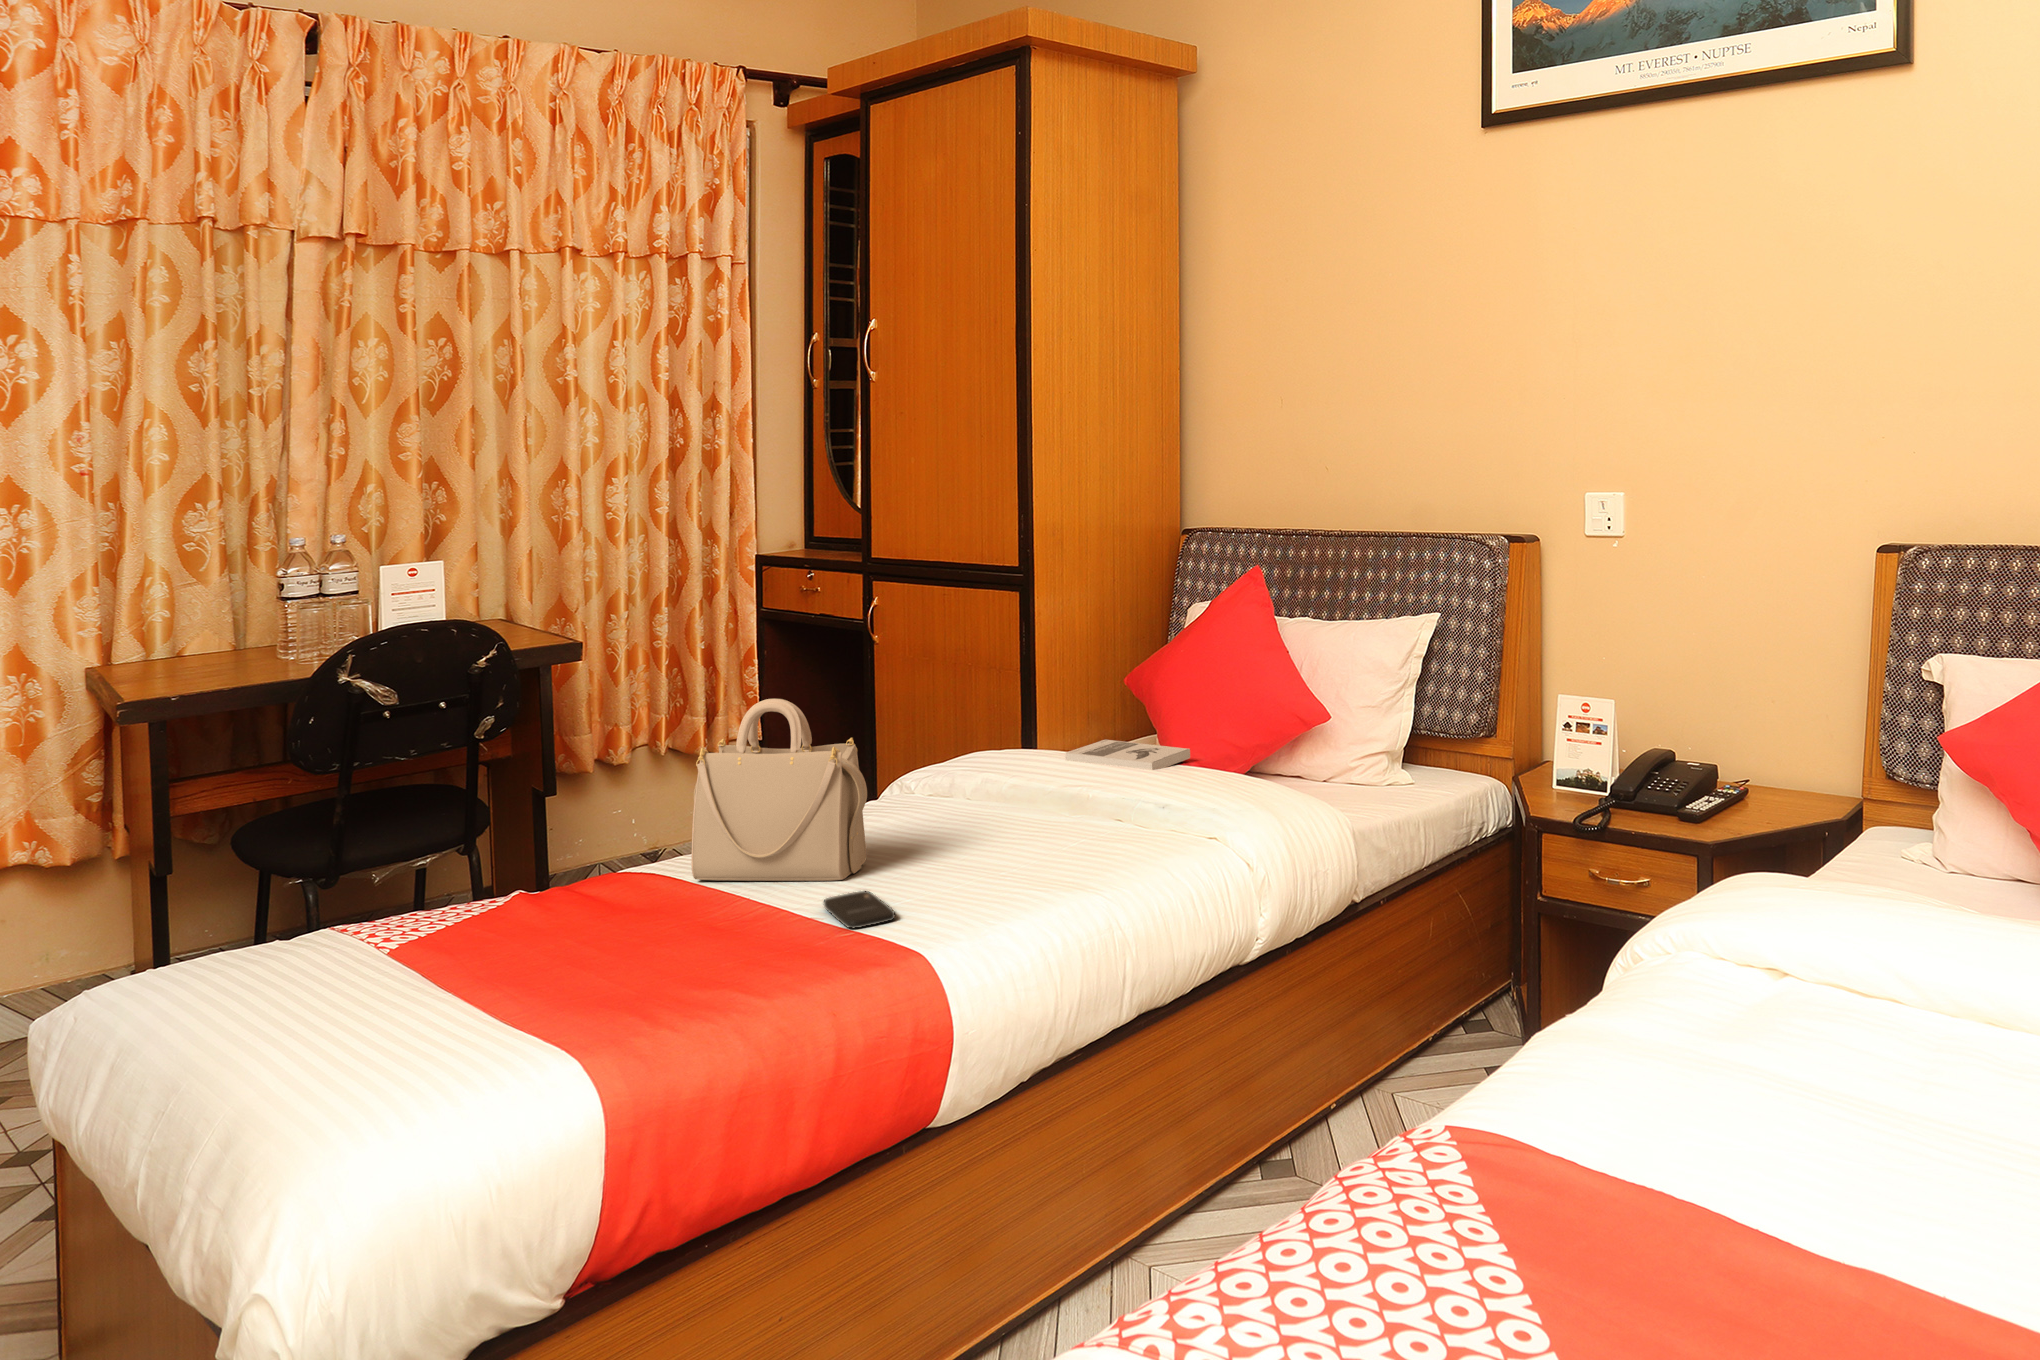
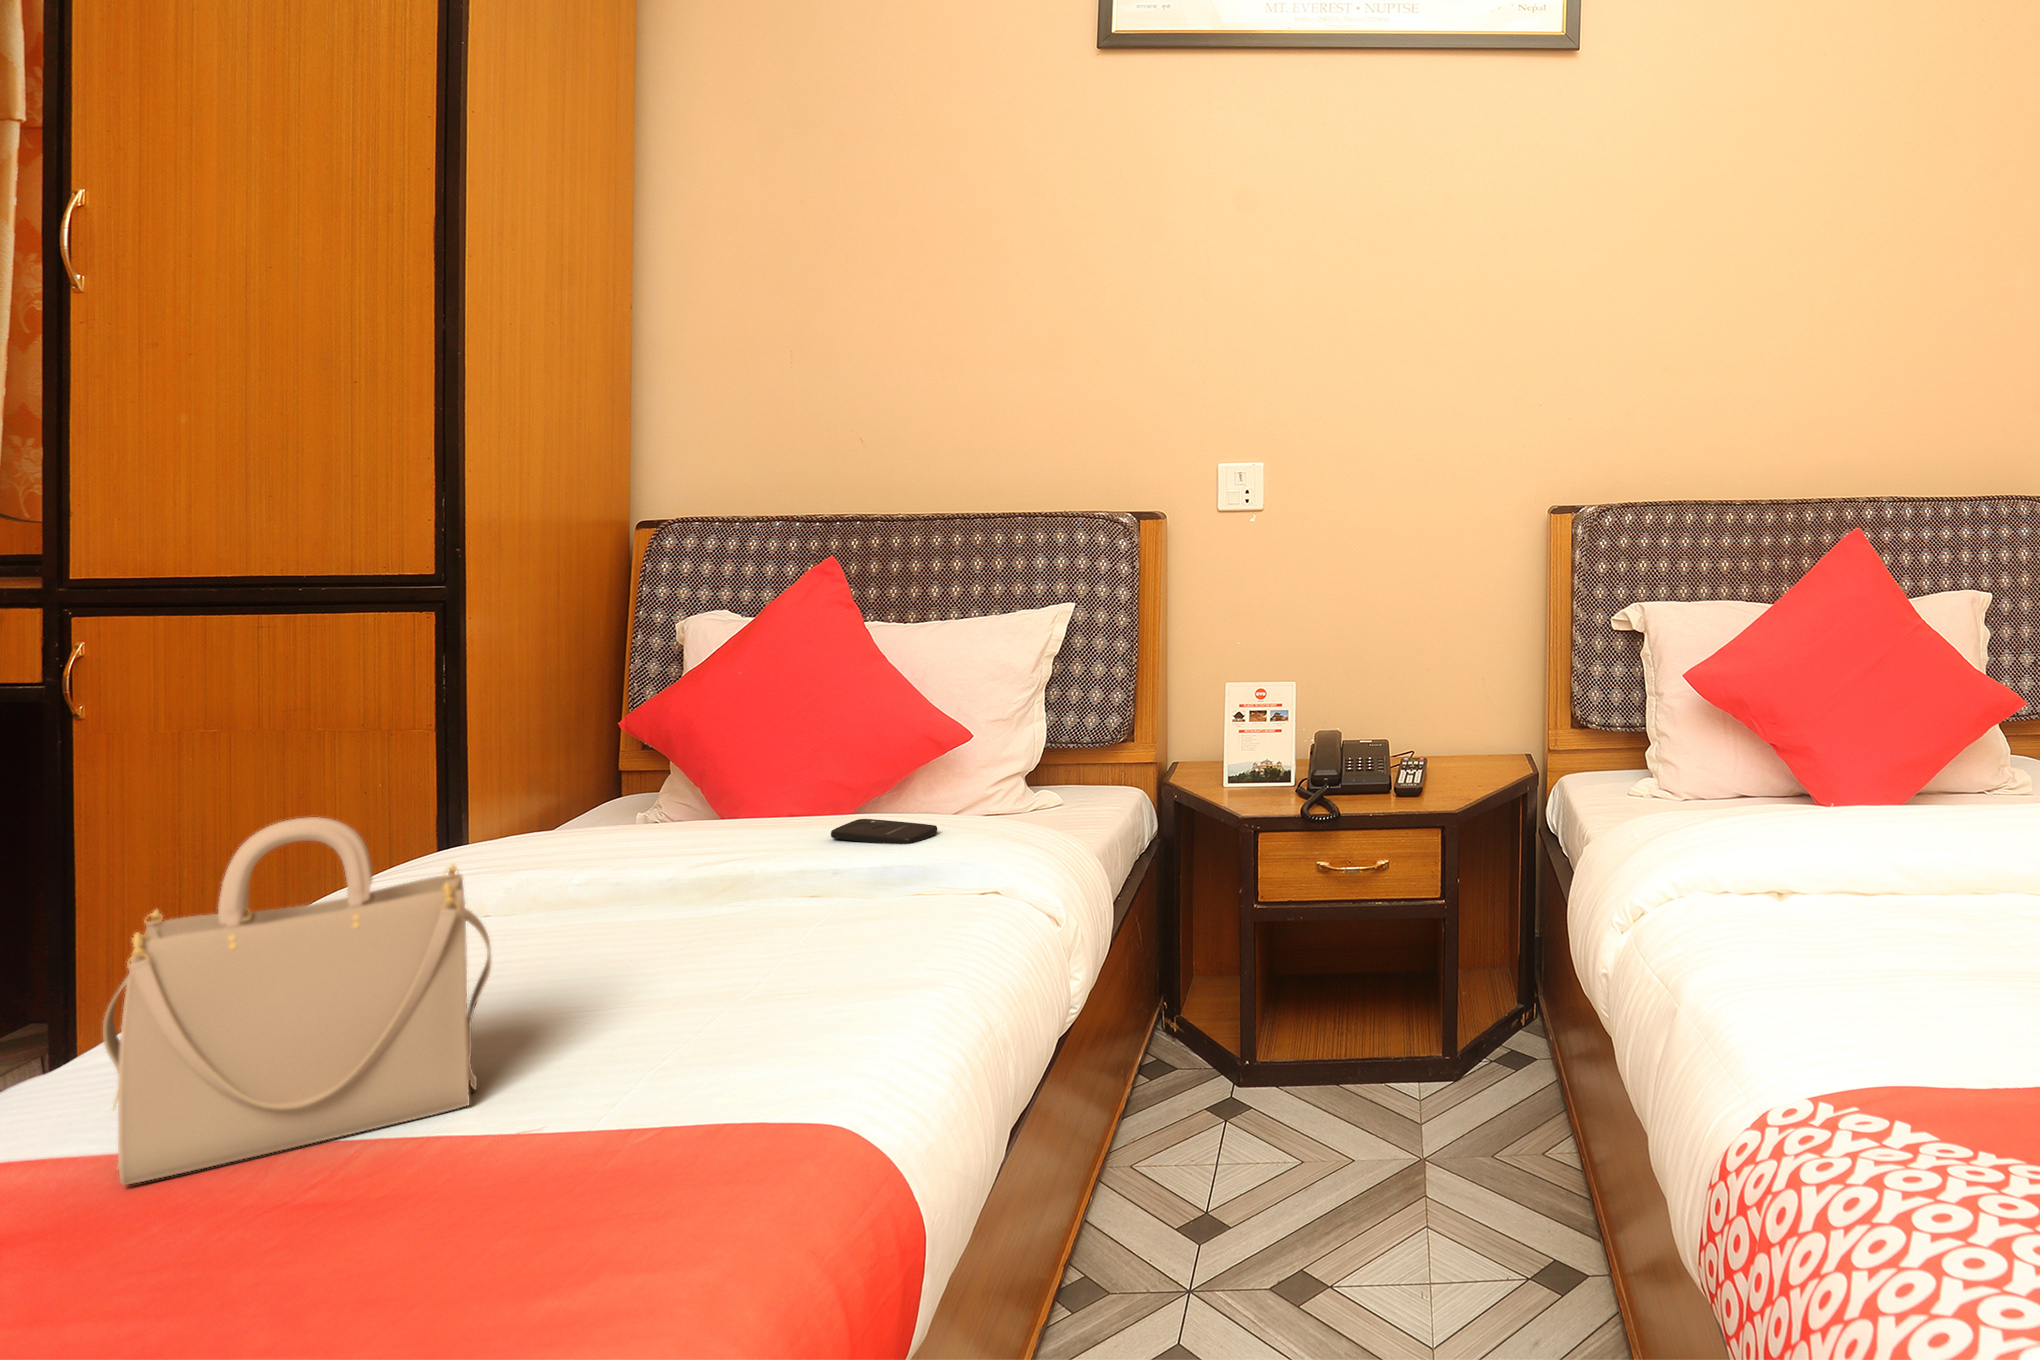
book: present [1065,740,1190,770] -> none [632,807,820,854]
smartphone: present [823,891,895,928] -> present [831,819,937,844]

